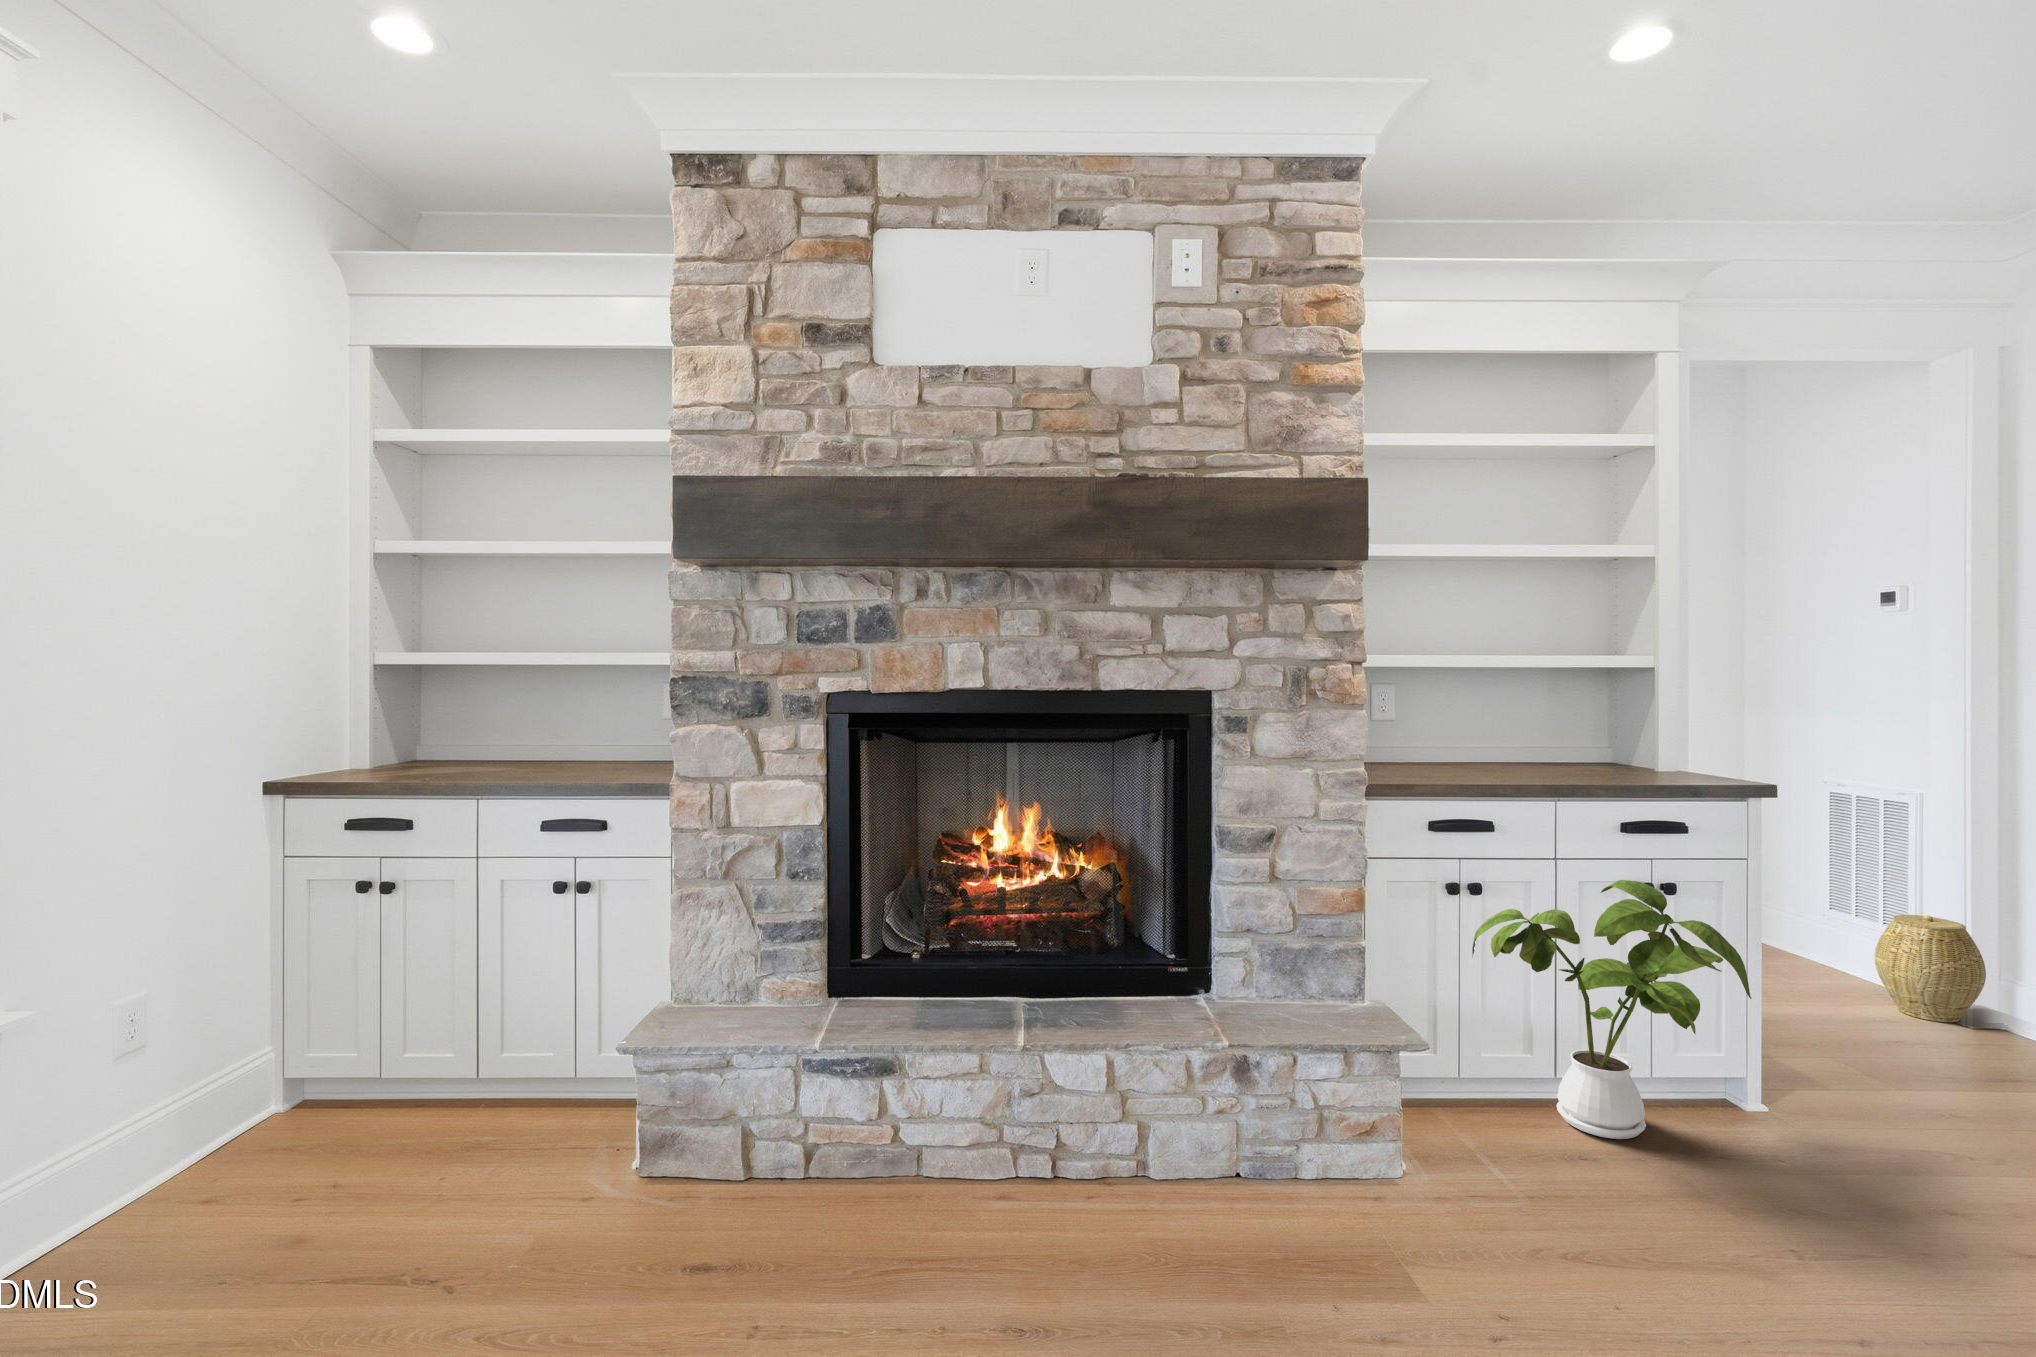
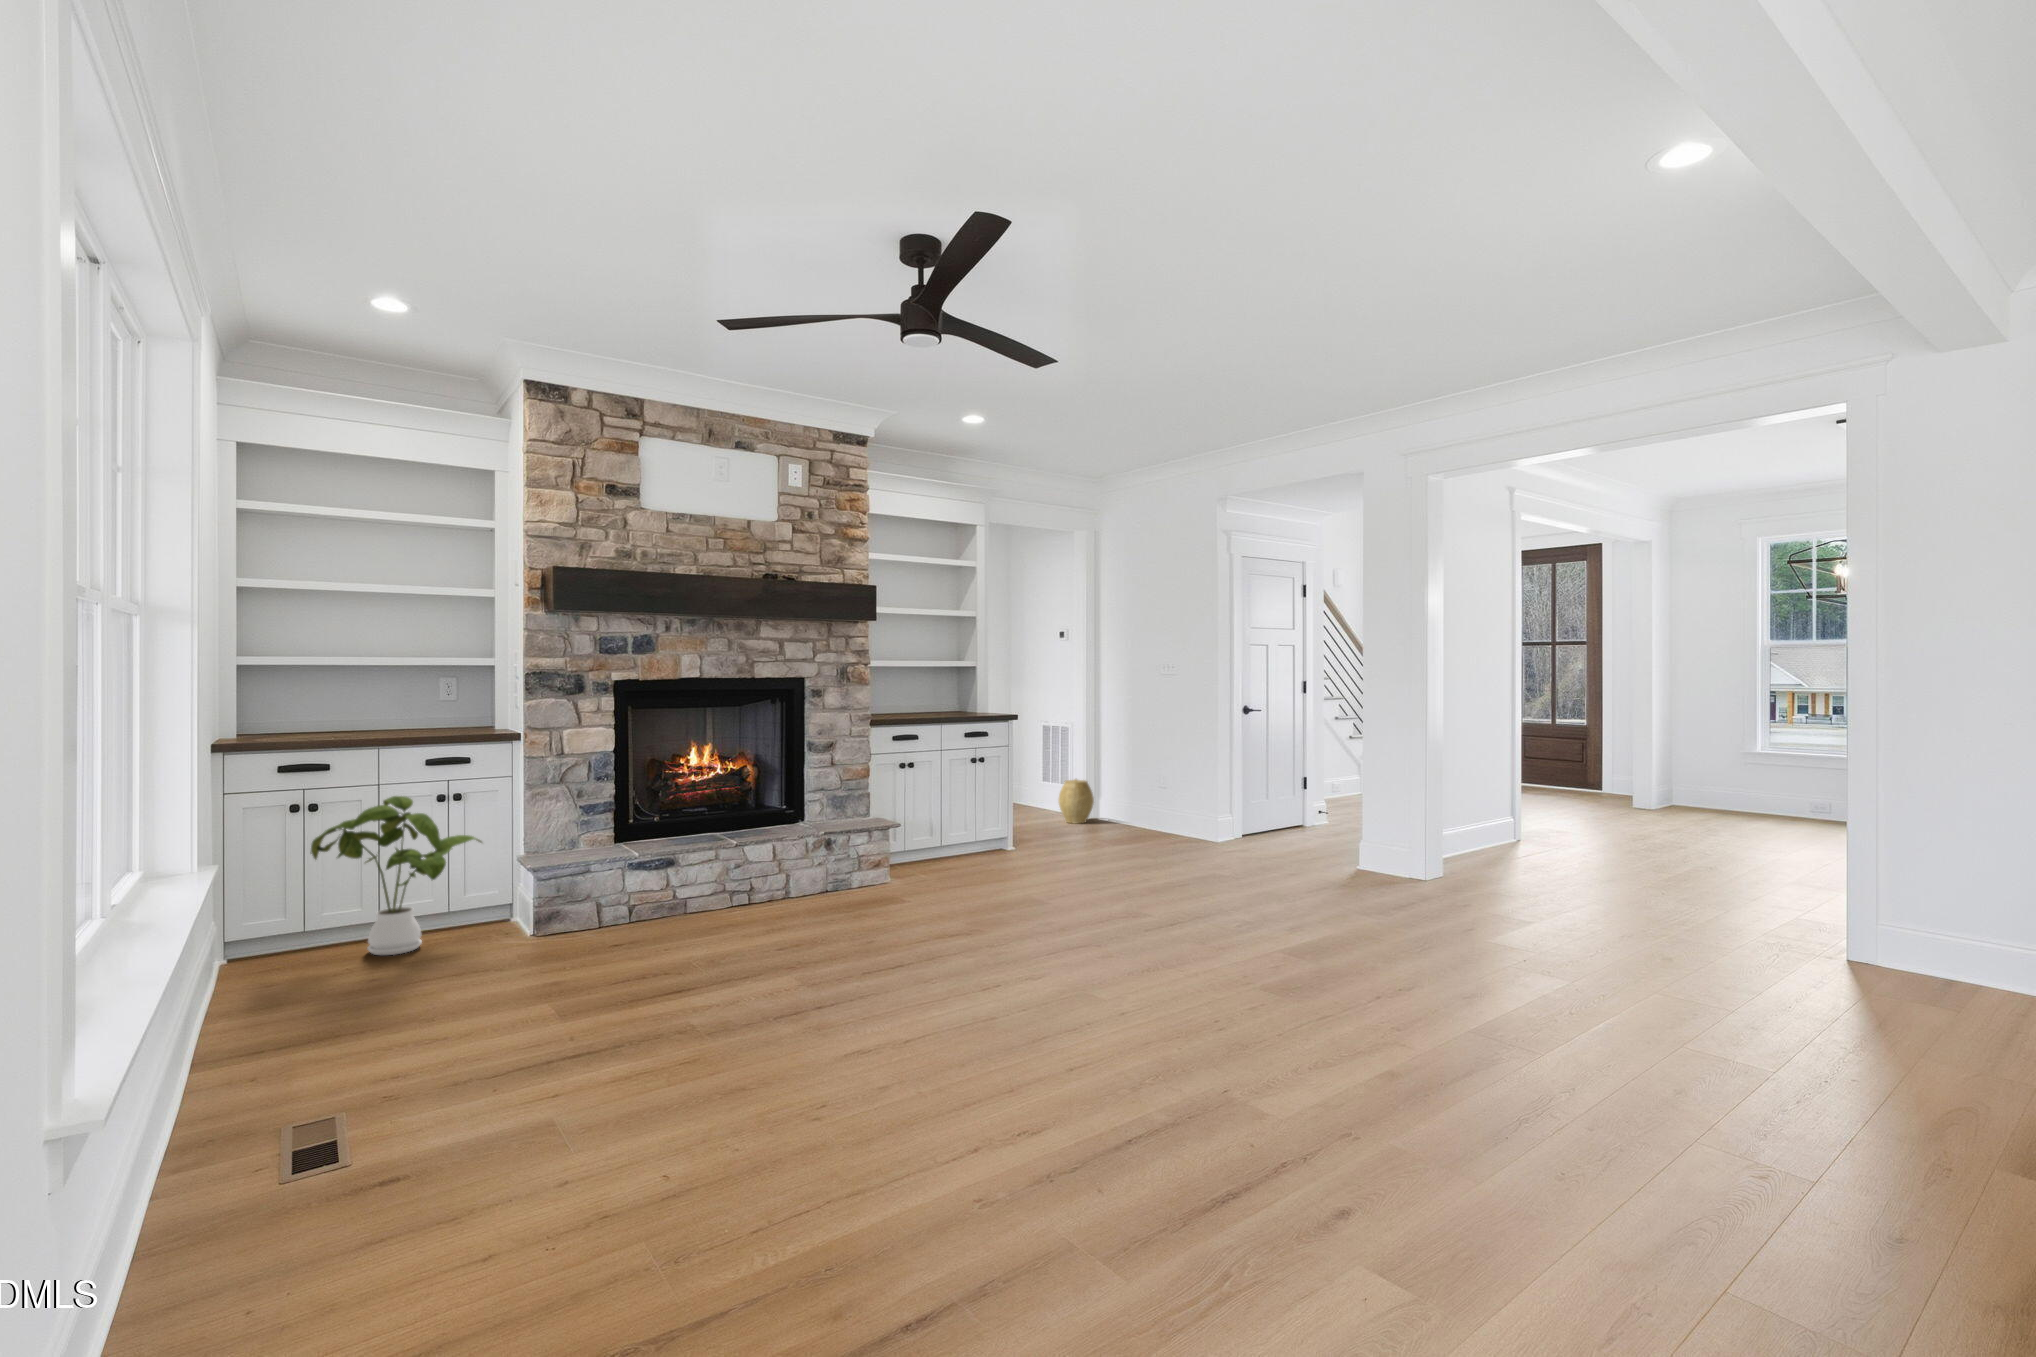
house plant: present [1472,880,1752,1139] -> present [311,796,482,955]

